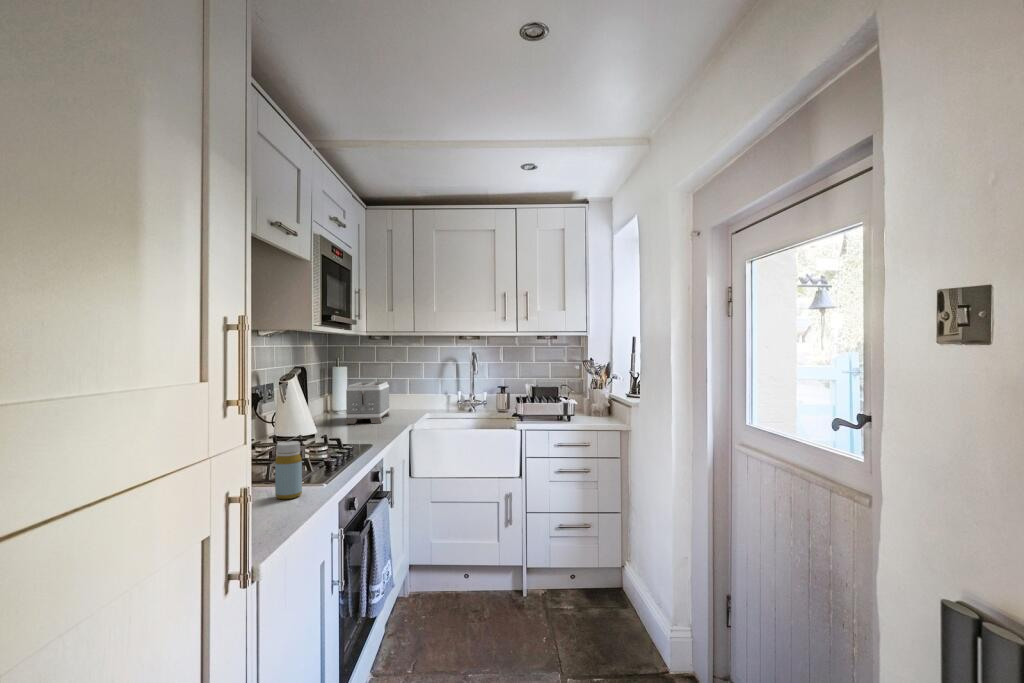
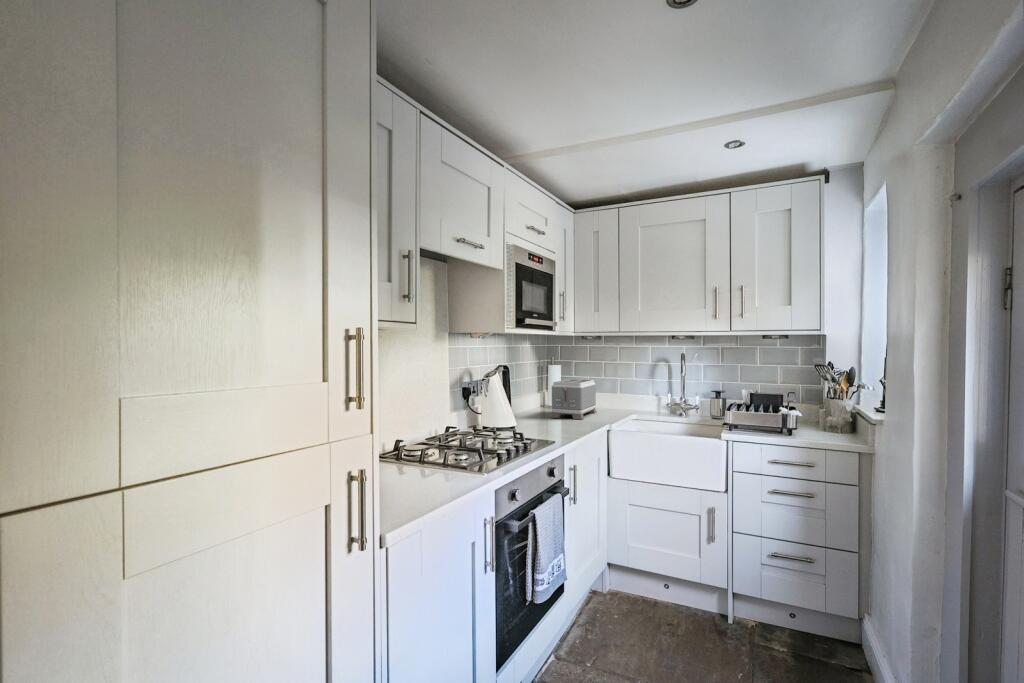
bottle: present [275,441,302,499] -> none [437,432,459,483]

